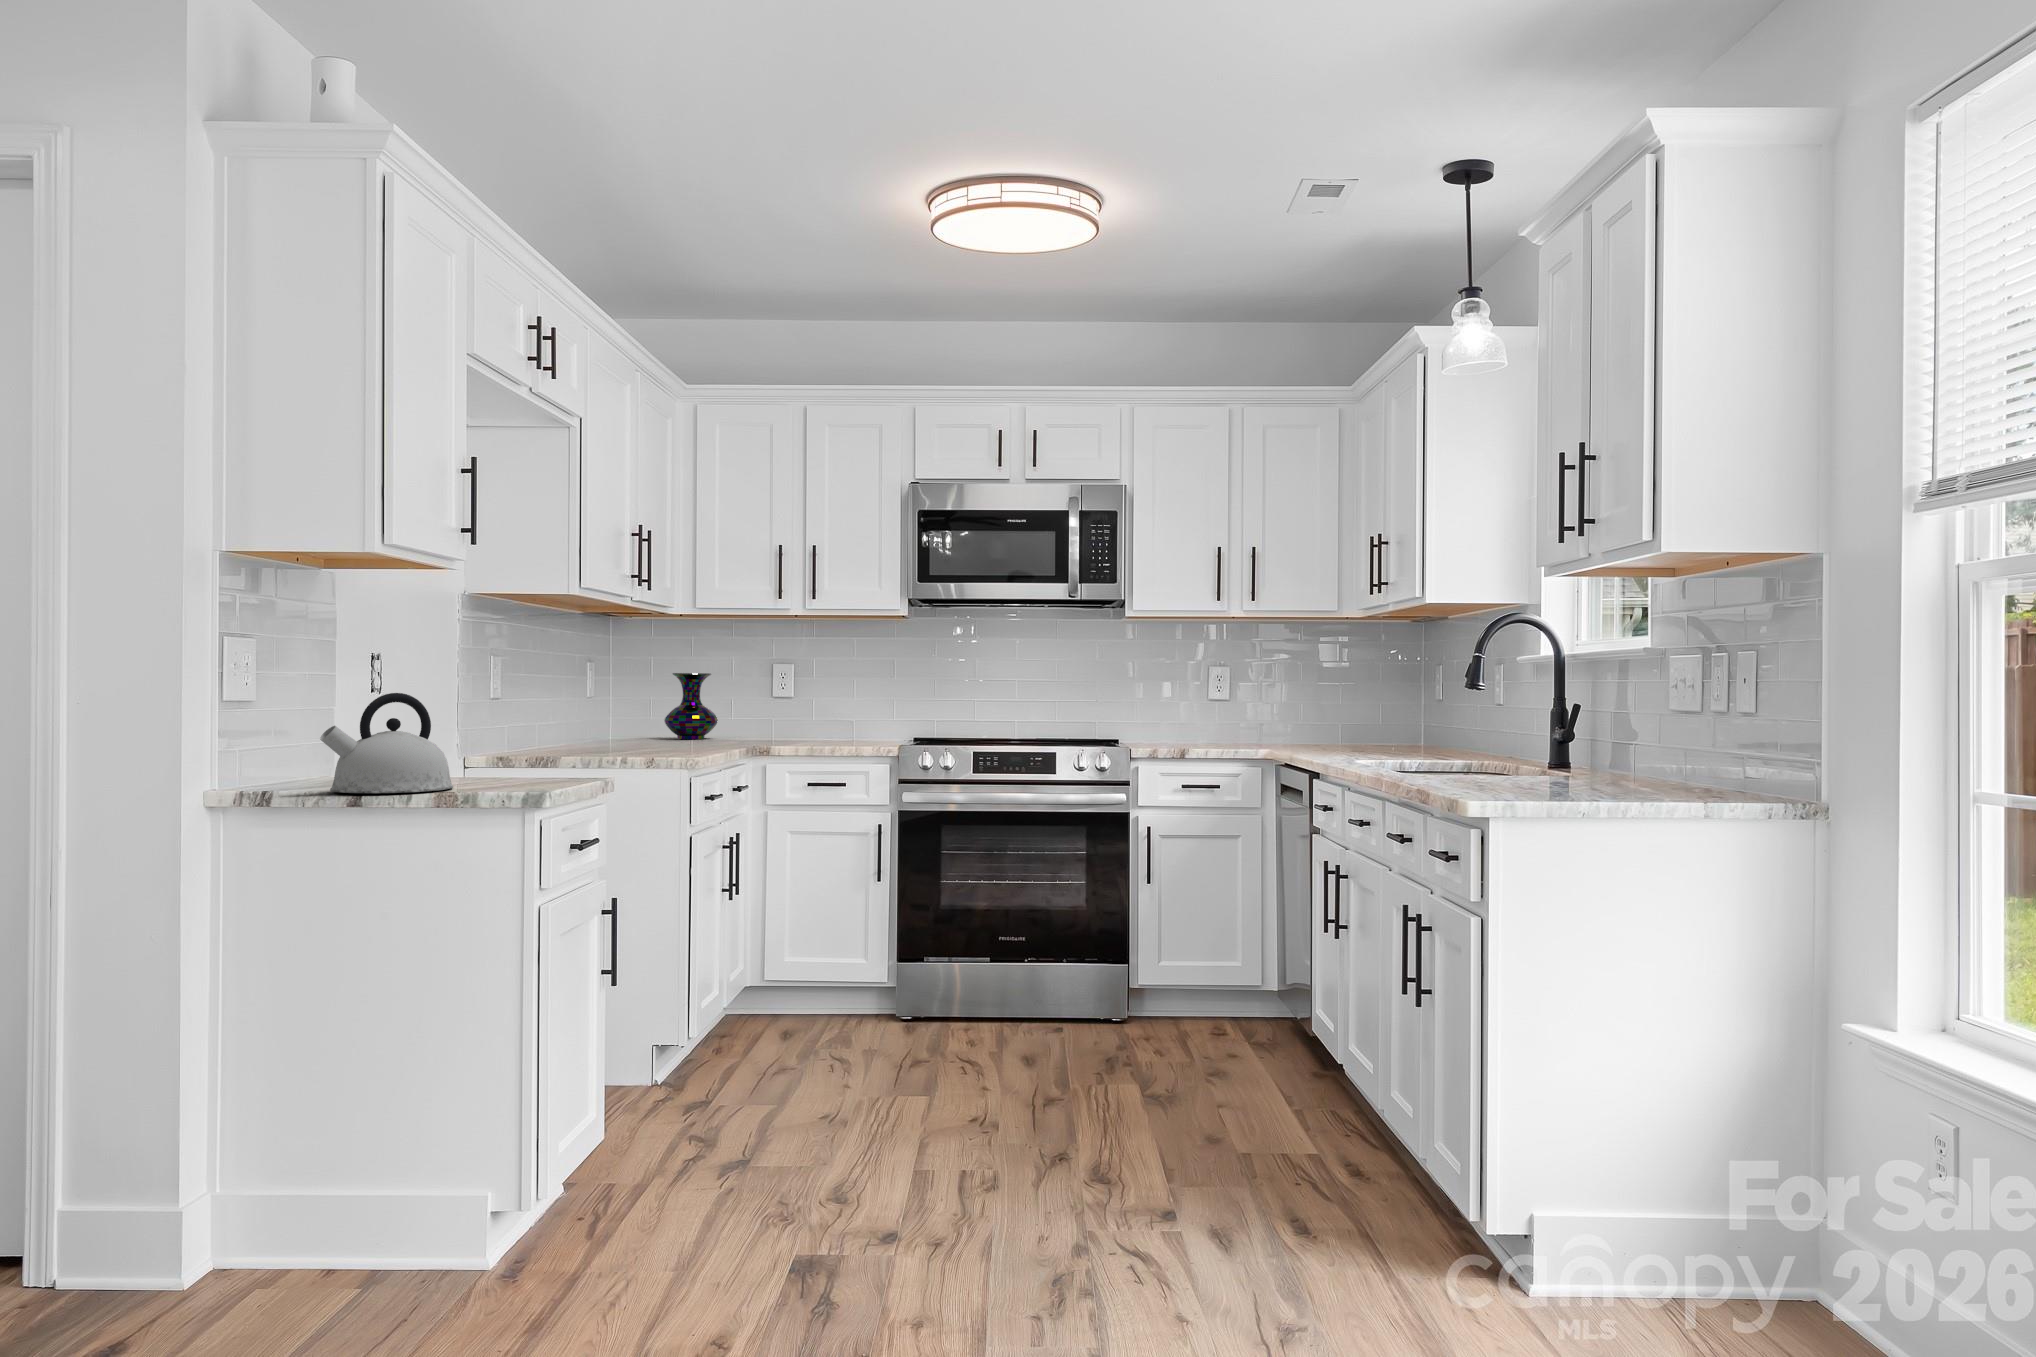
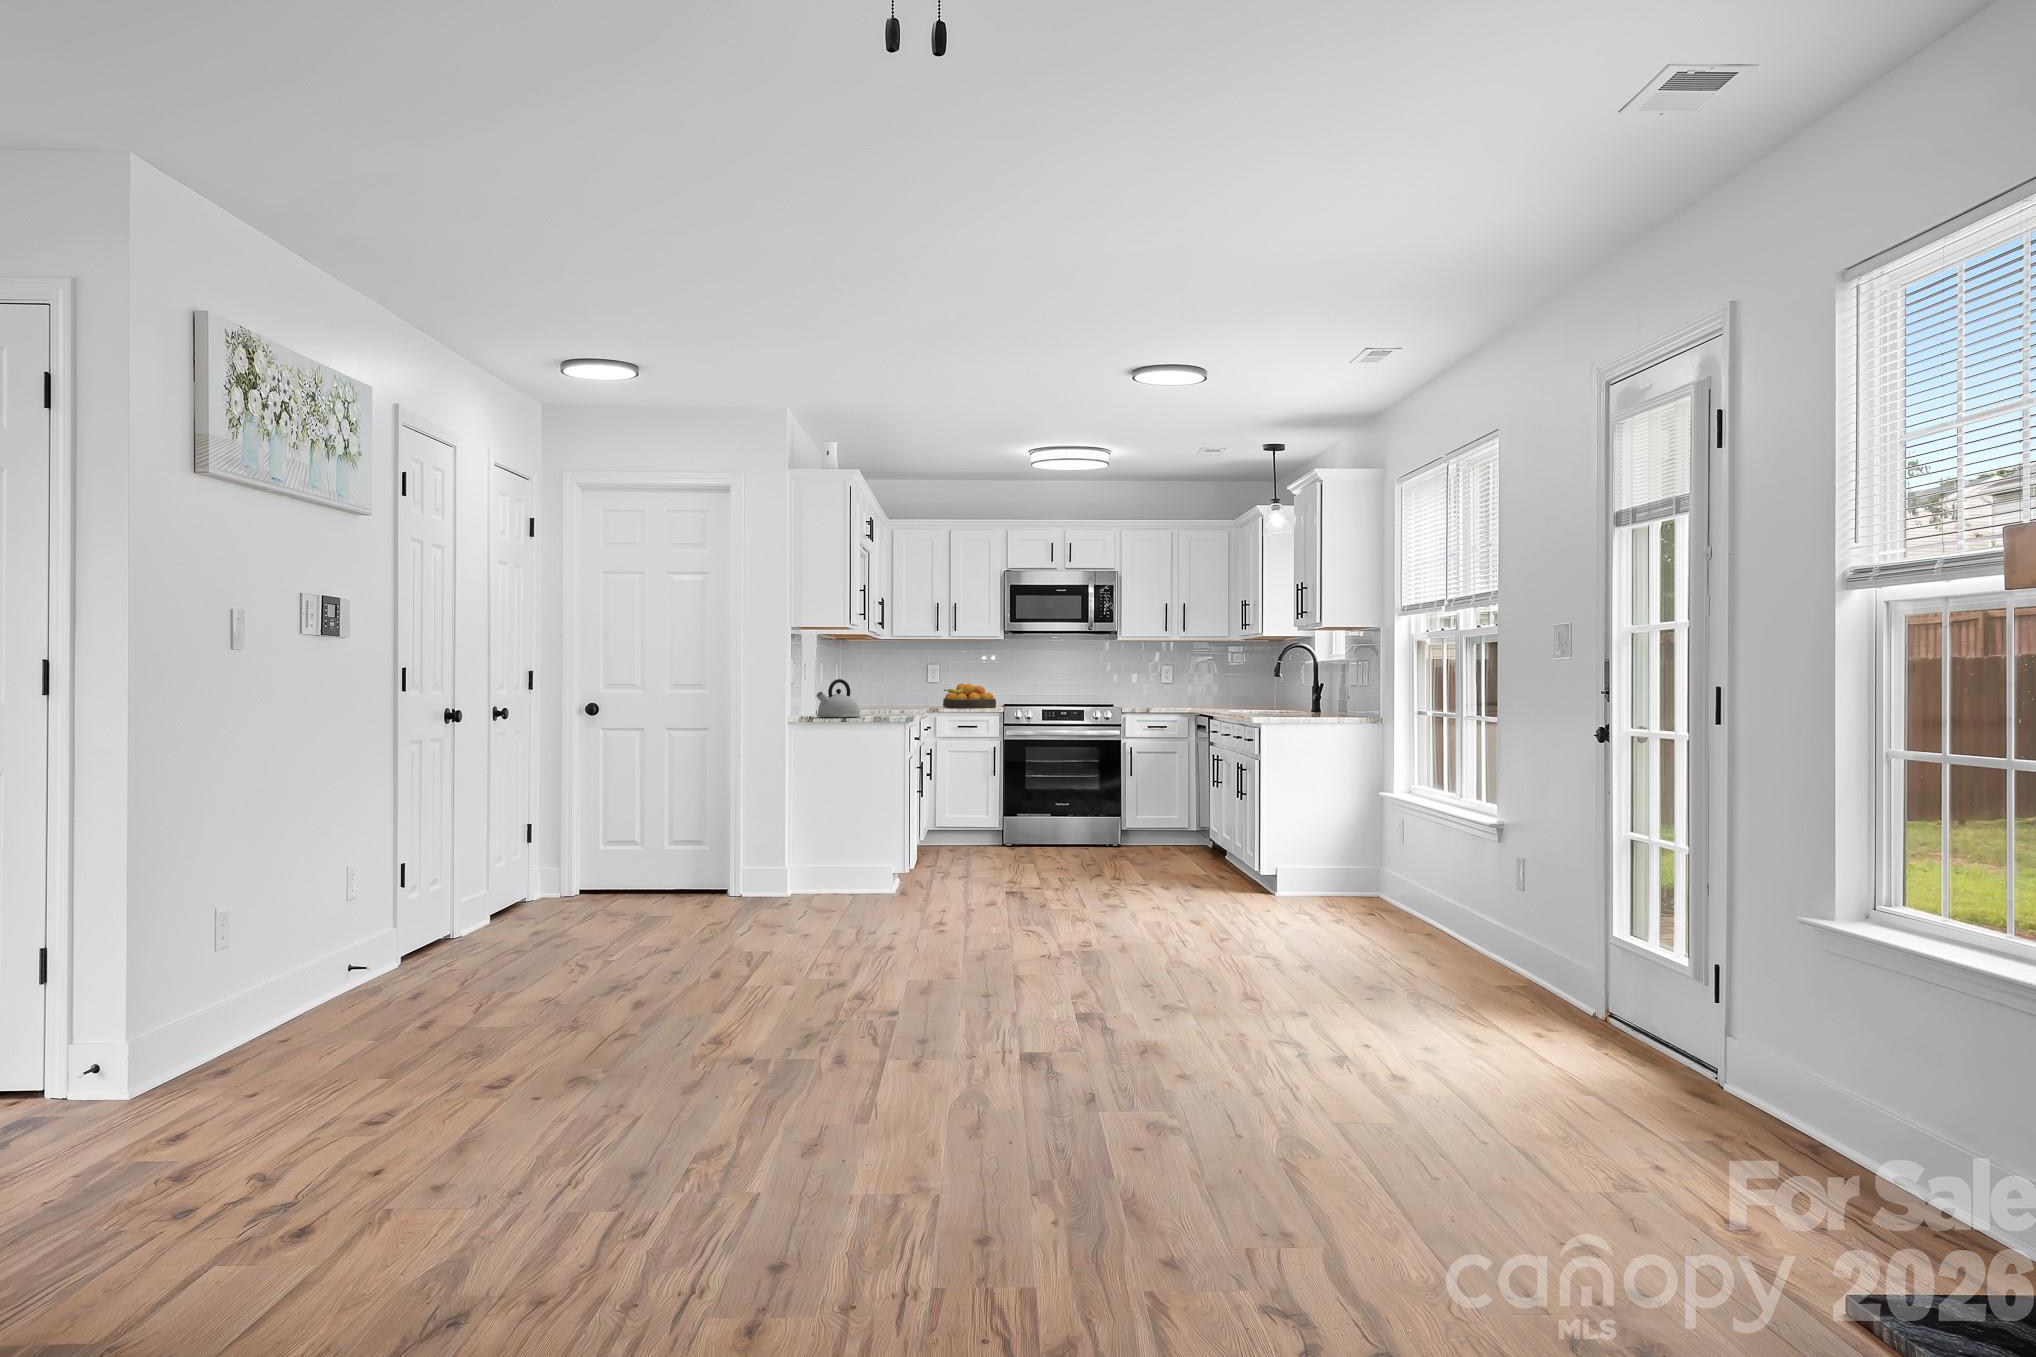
vase: present [664,673,718,739] -> none [869,670,897,706]
fruit bowl: none [778,699,883,749] -> present [943,684,996,708]

